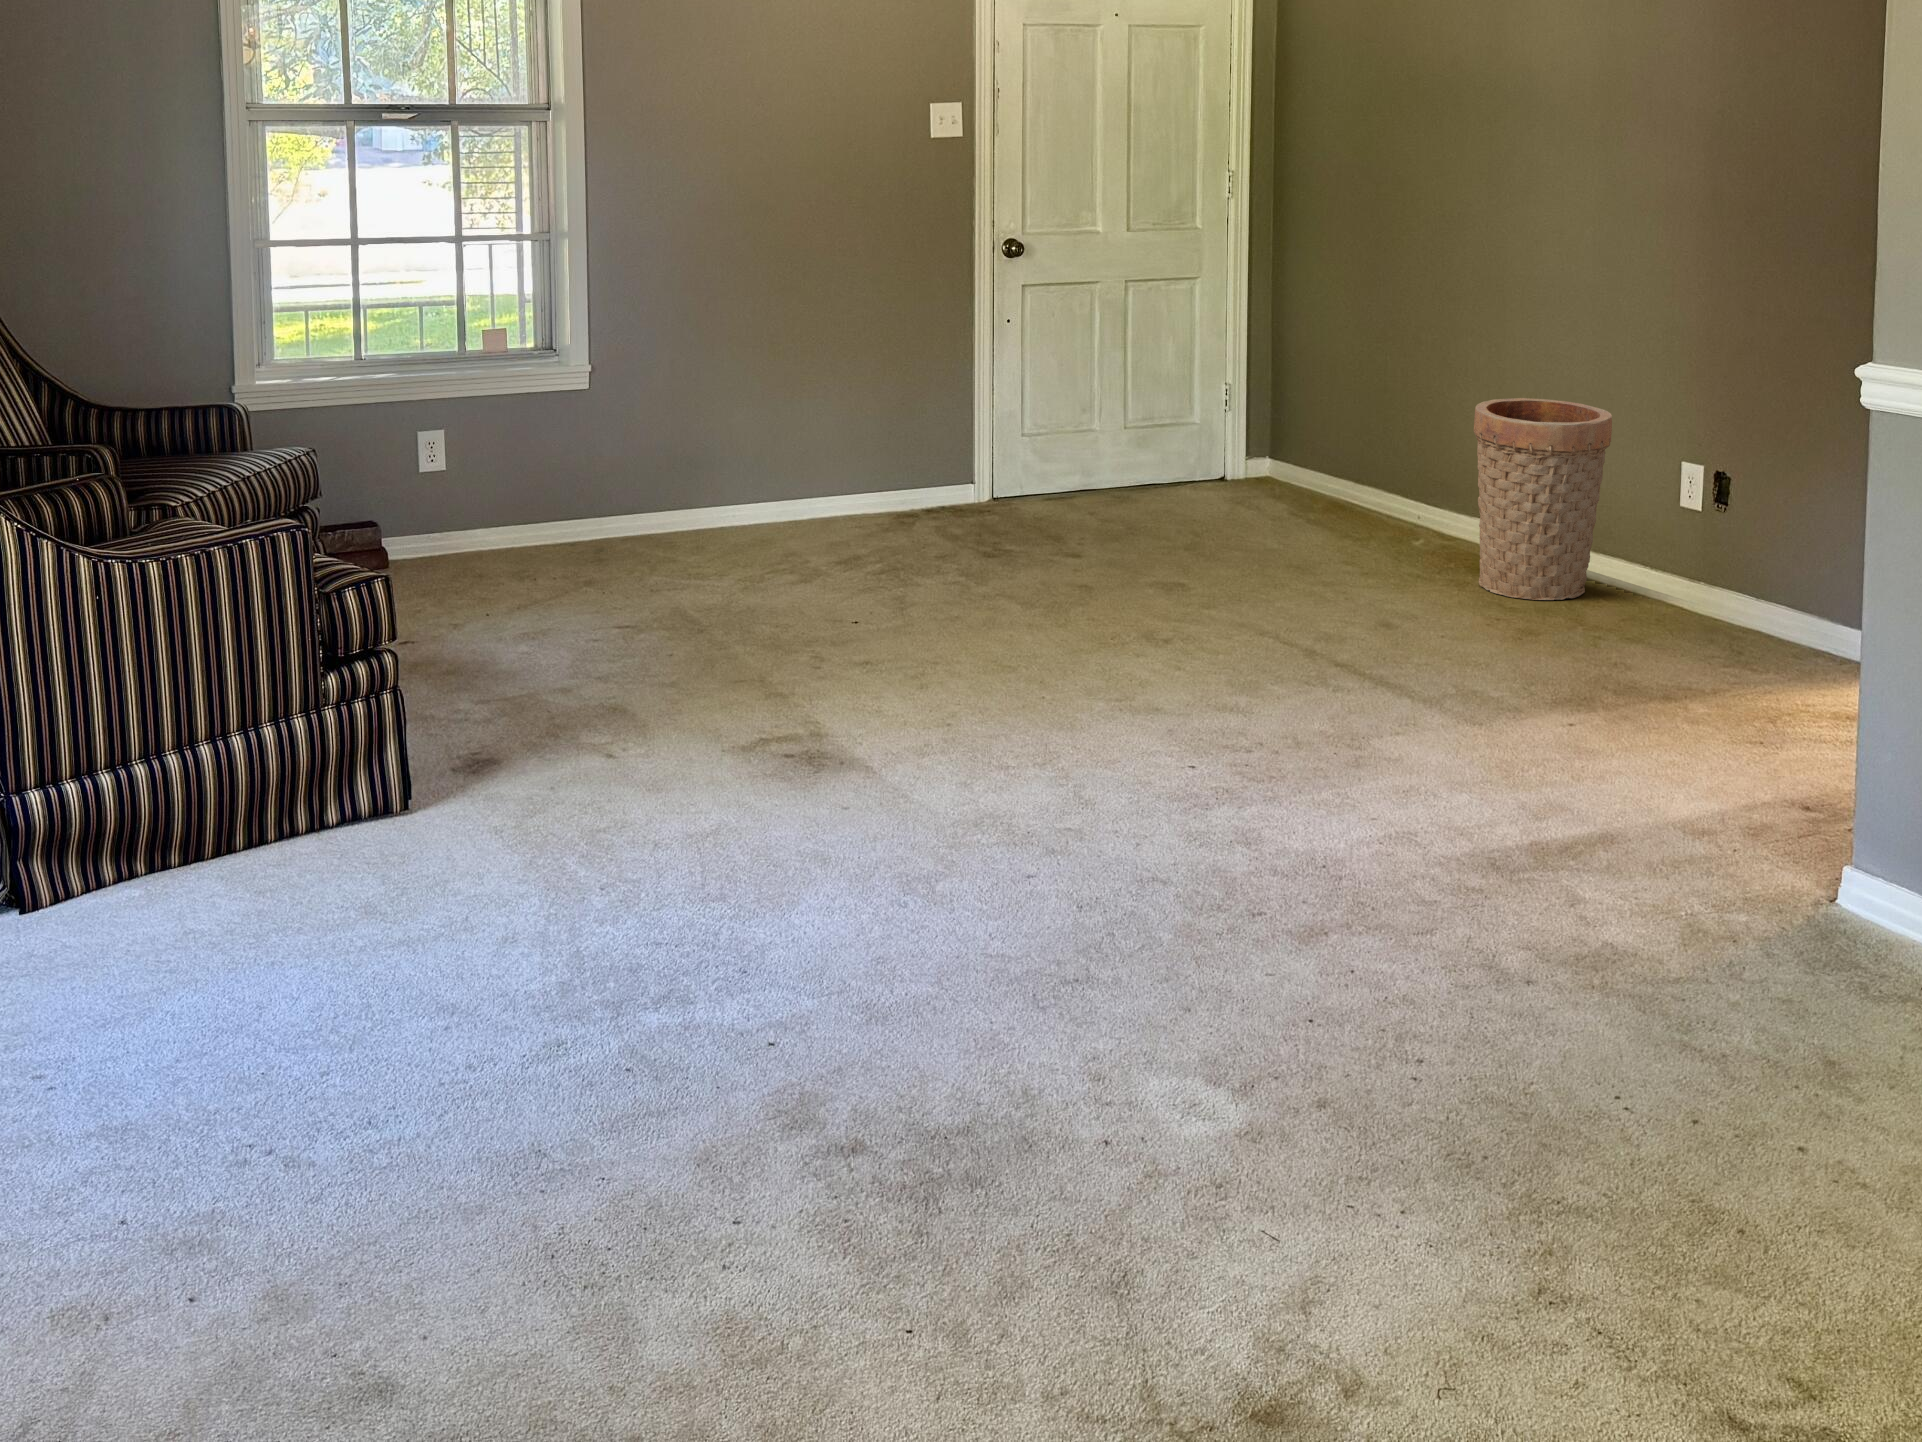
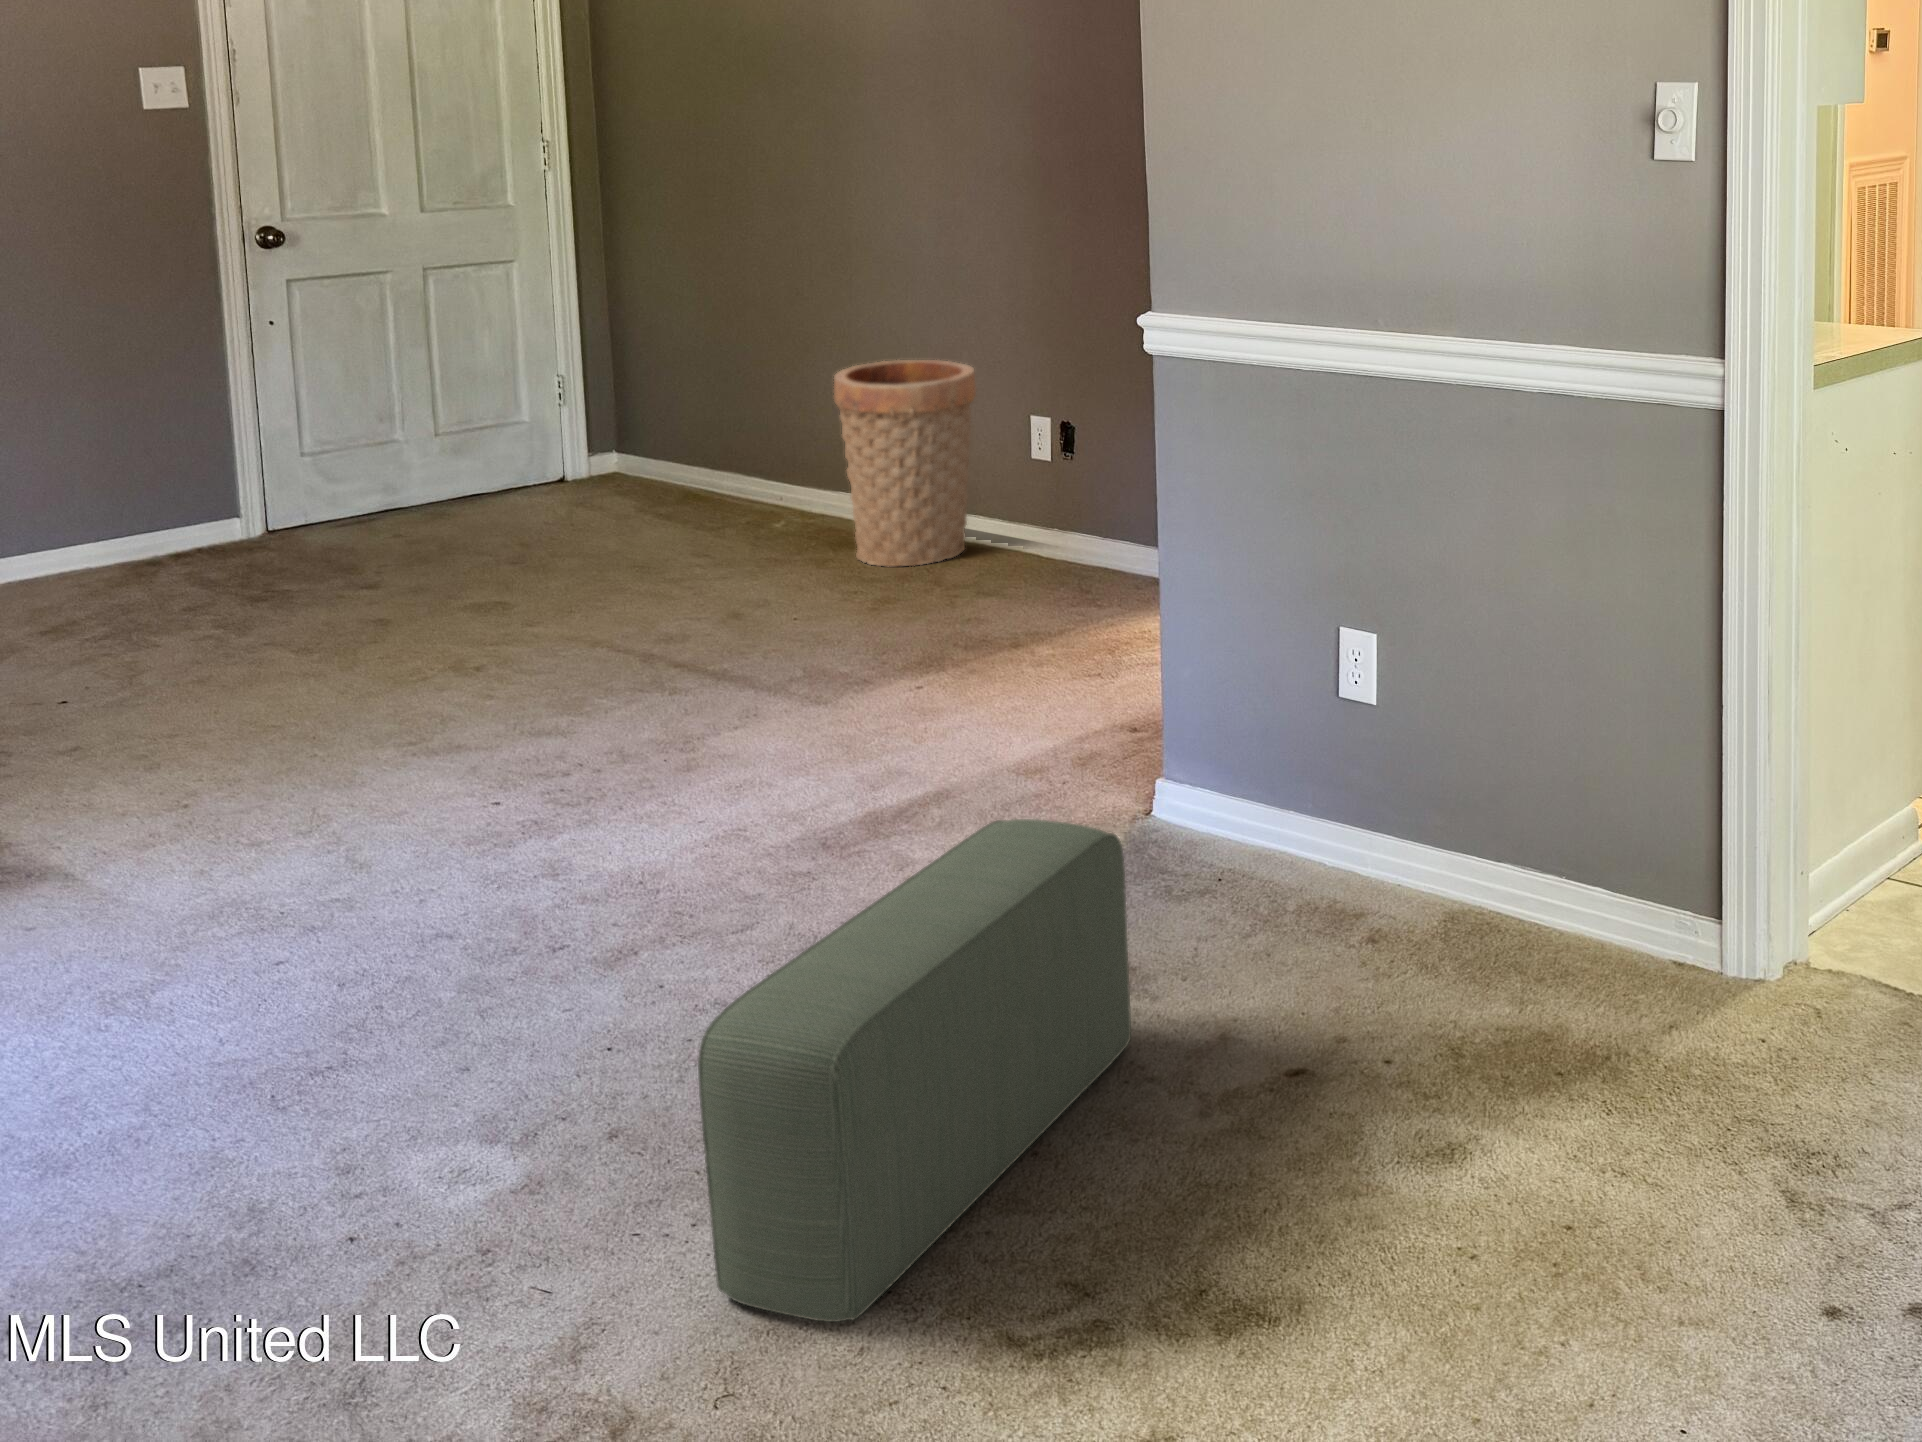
pouf: none [1442,871,1849,1333] -> present [698,819,1131,1322]

